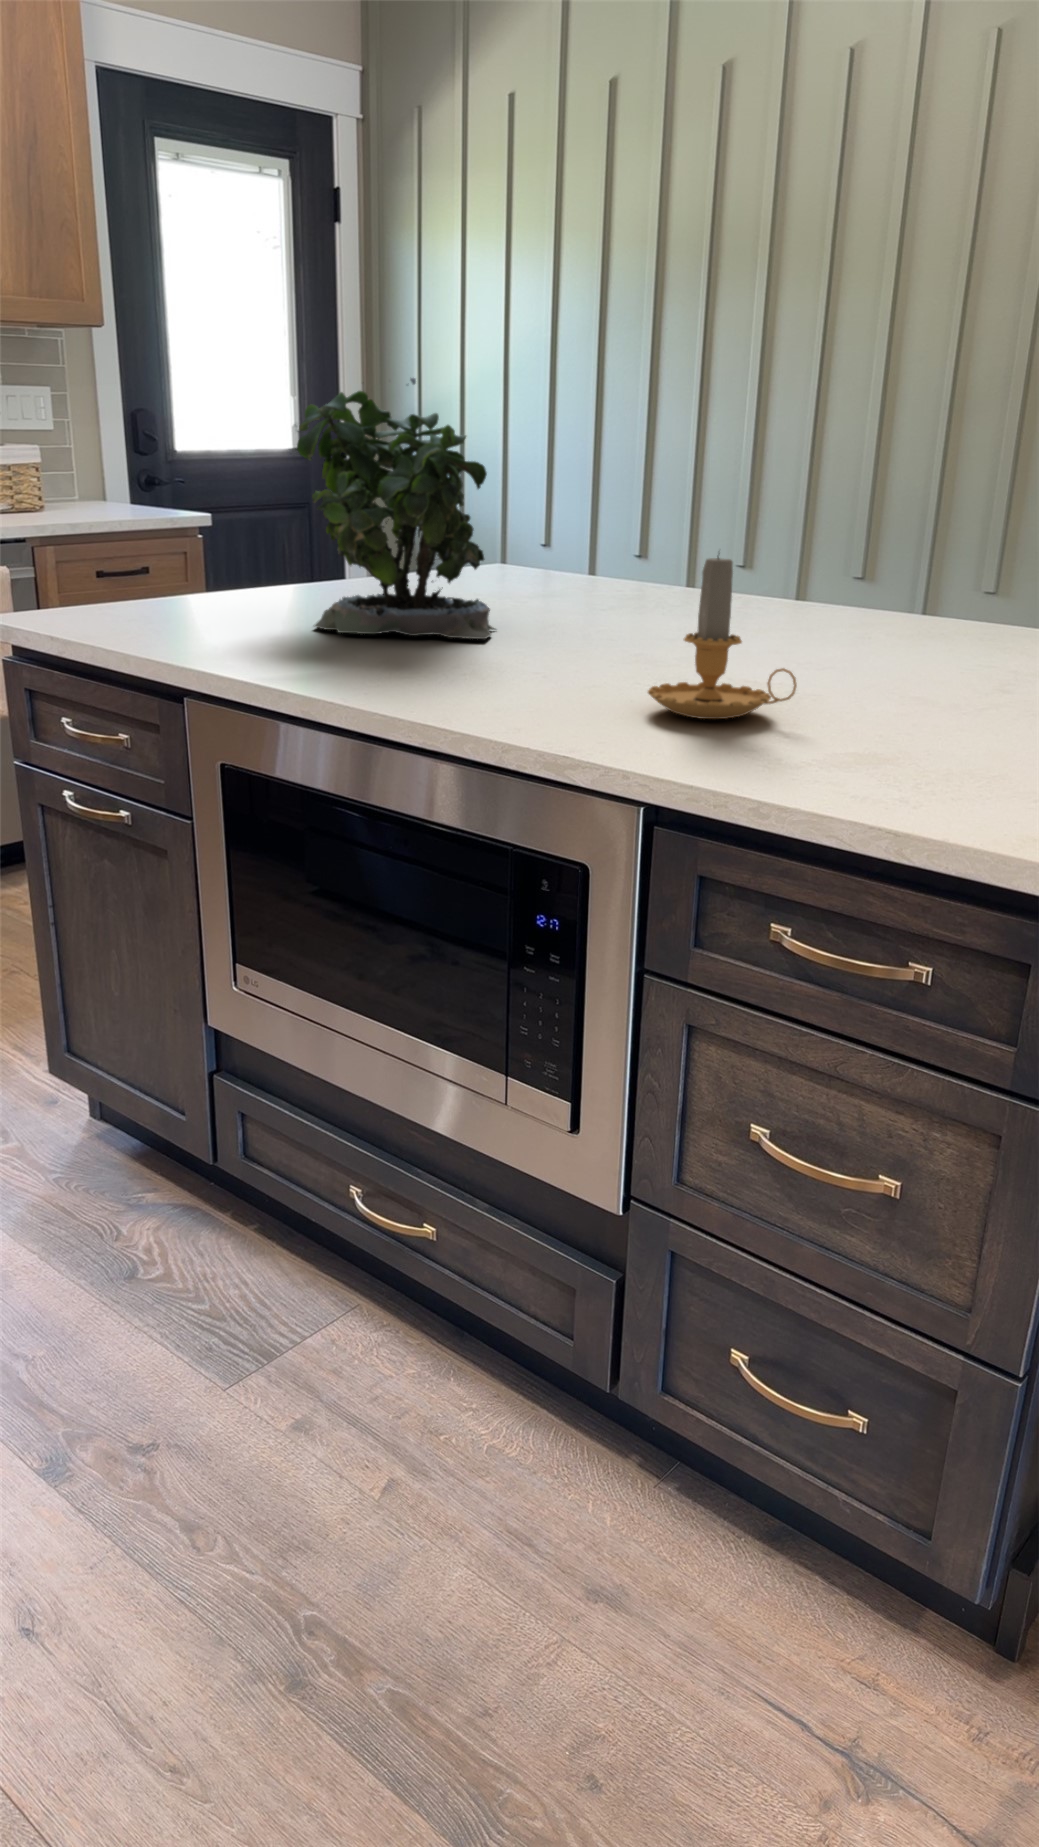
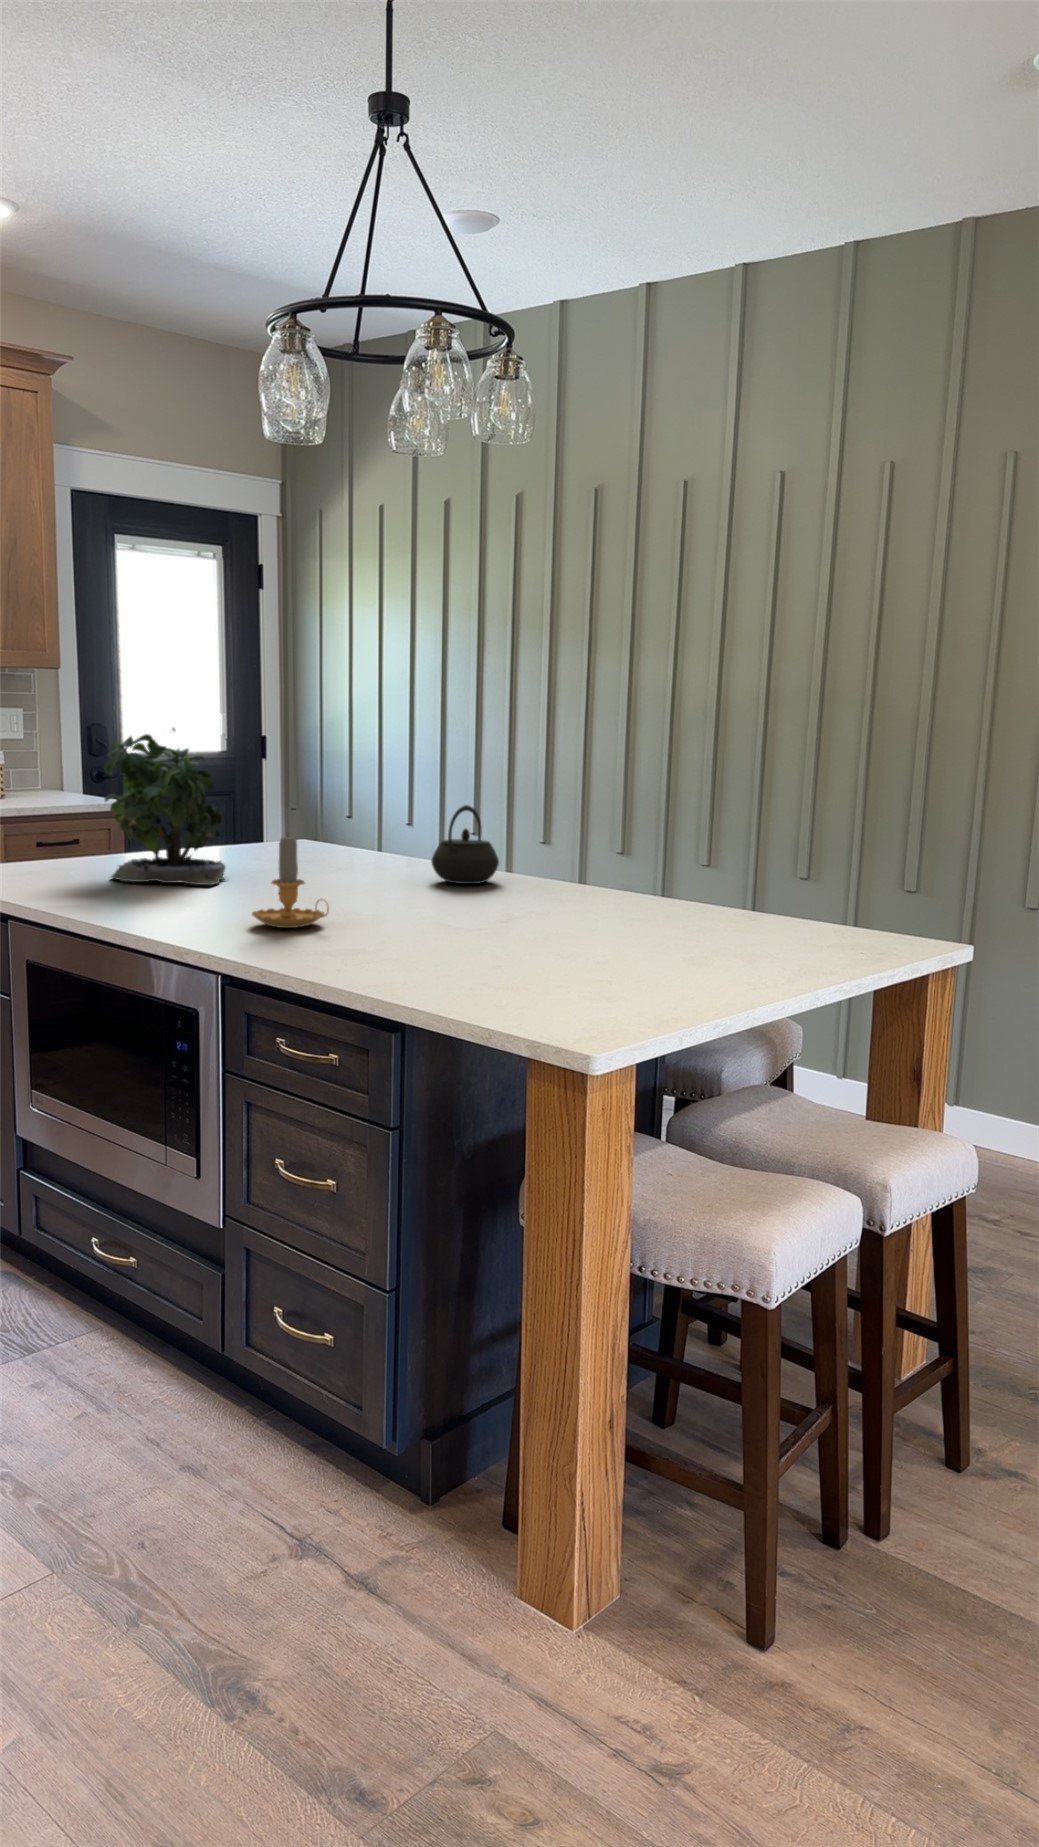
kettle: none [809,508,916,634] -> present [432,805,499,884]

